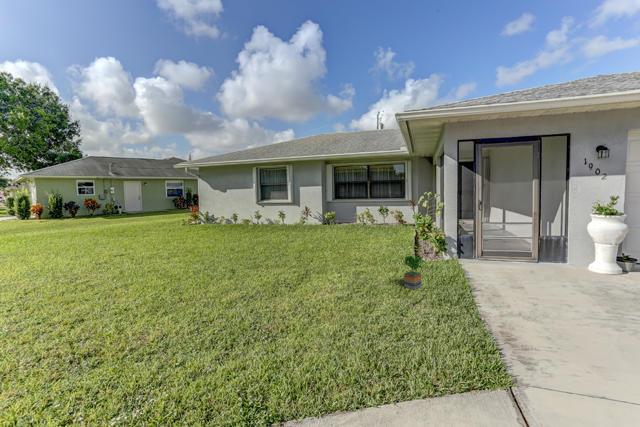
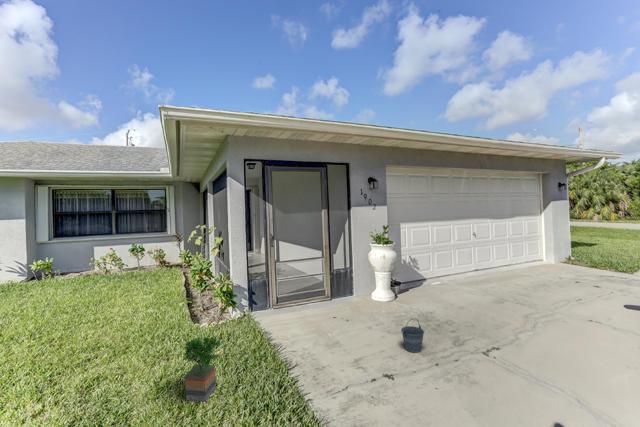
bucket: none [584,279,611,308] -> present [401,319,424,353]

